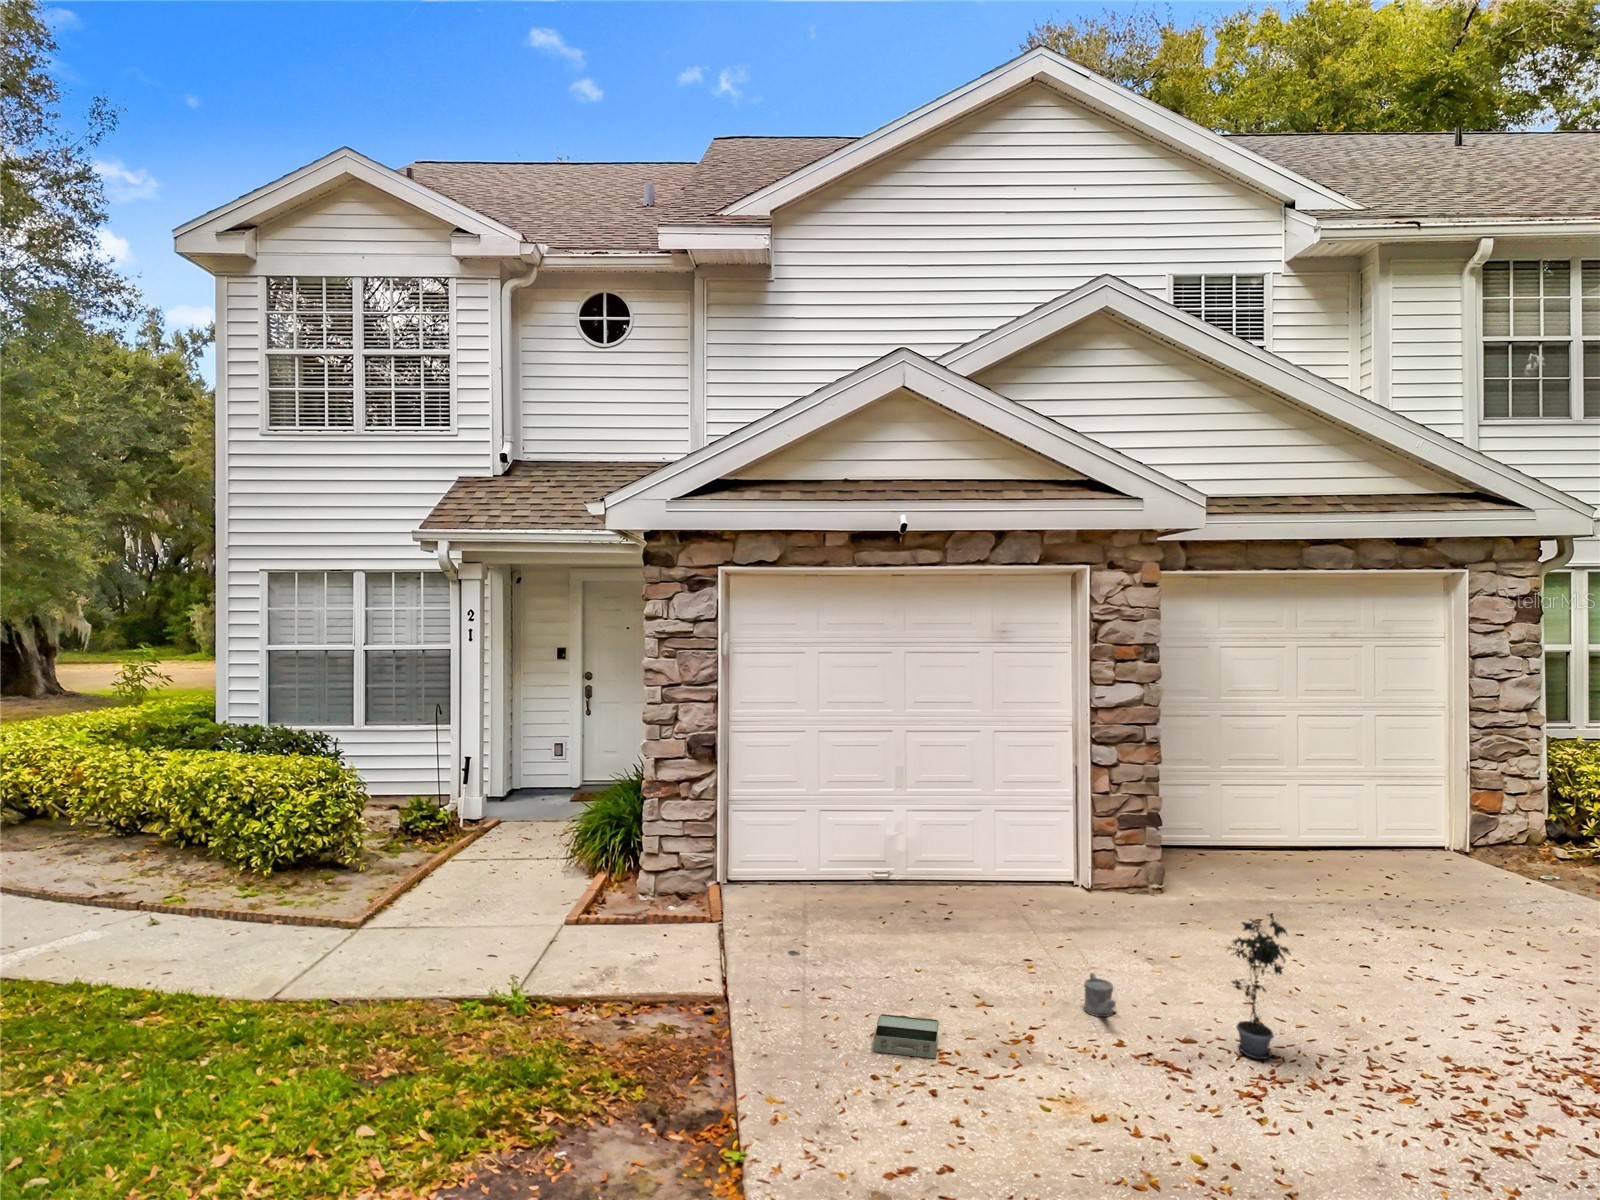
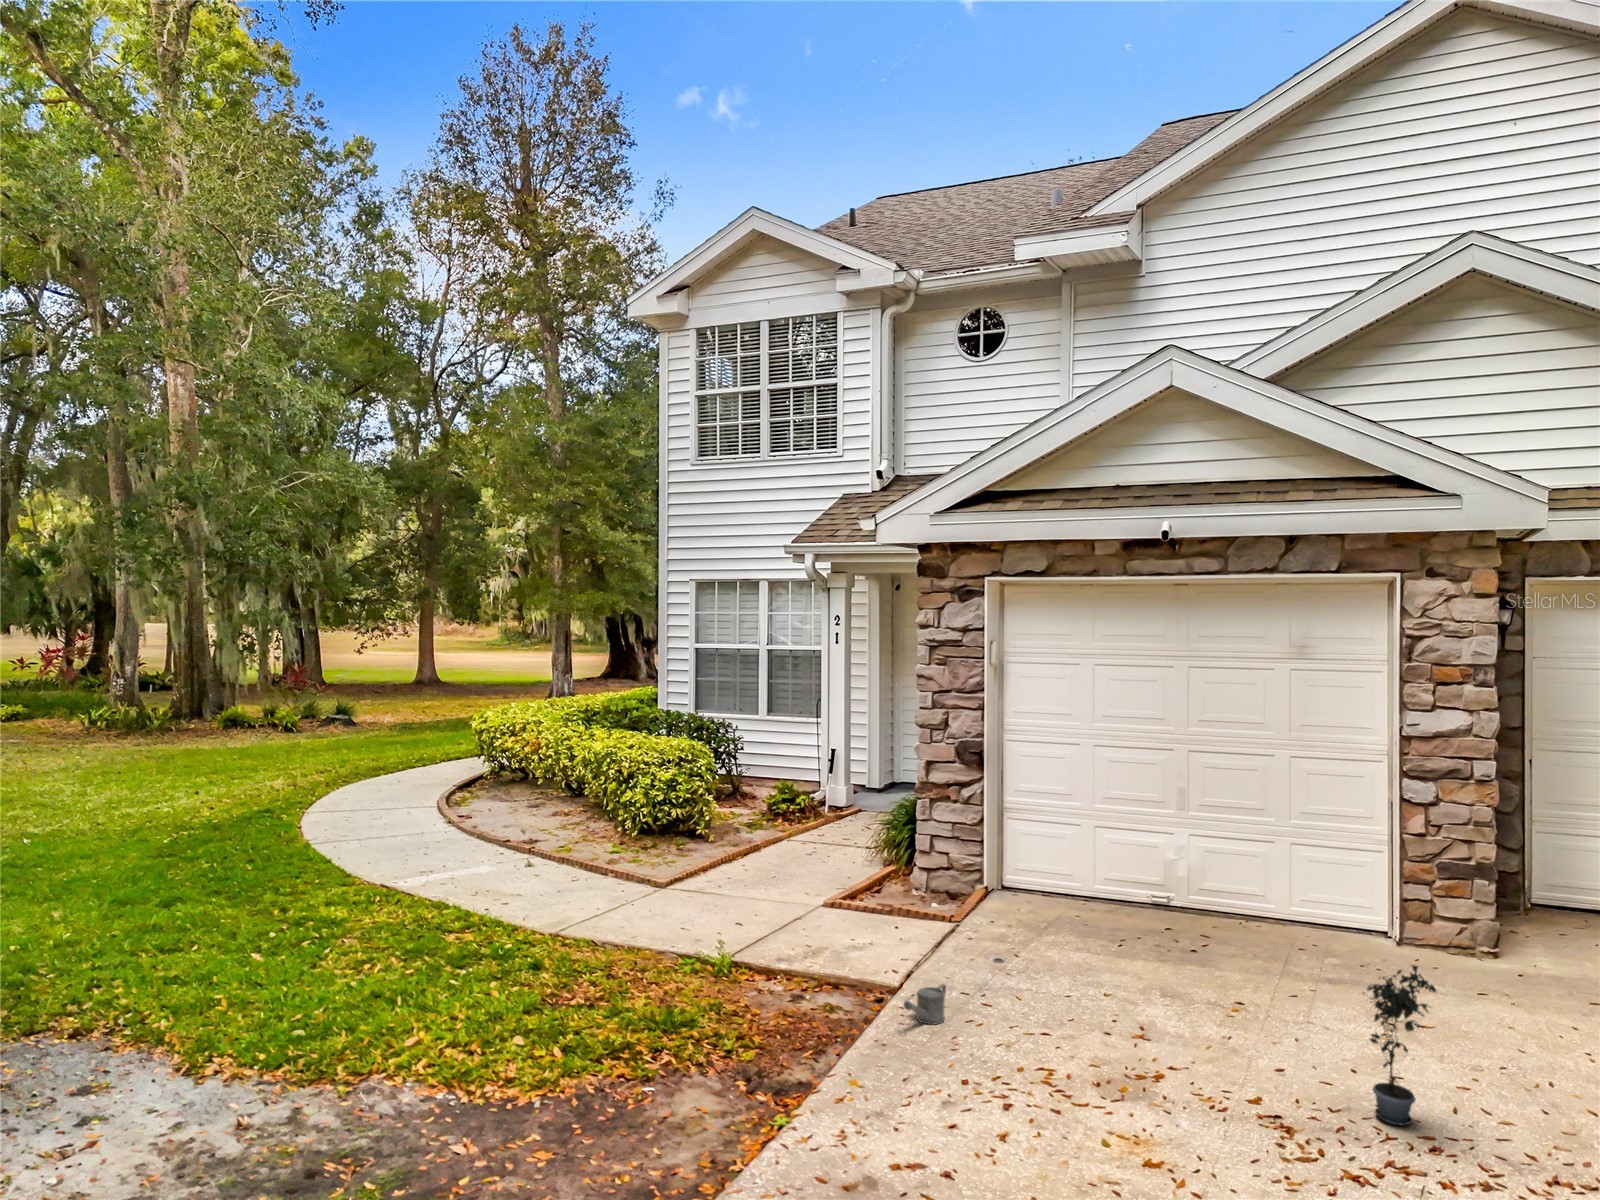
watering can: present [1084,973,1116,1017] -> present [904,984,946,1025]
toolbox: present [874,1014,939,1058] -> none [990,998,1062,1041]

